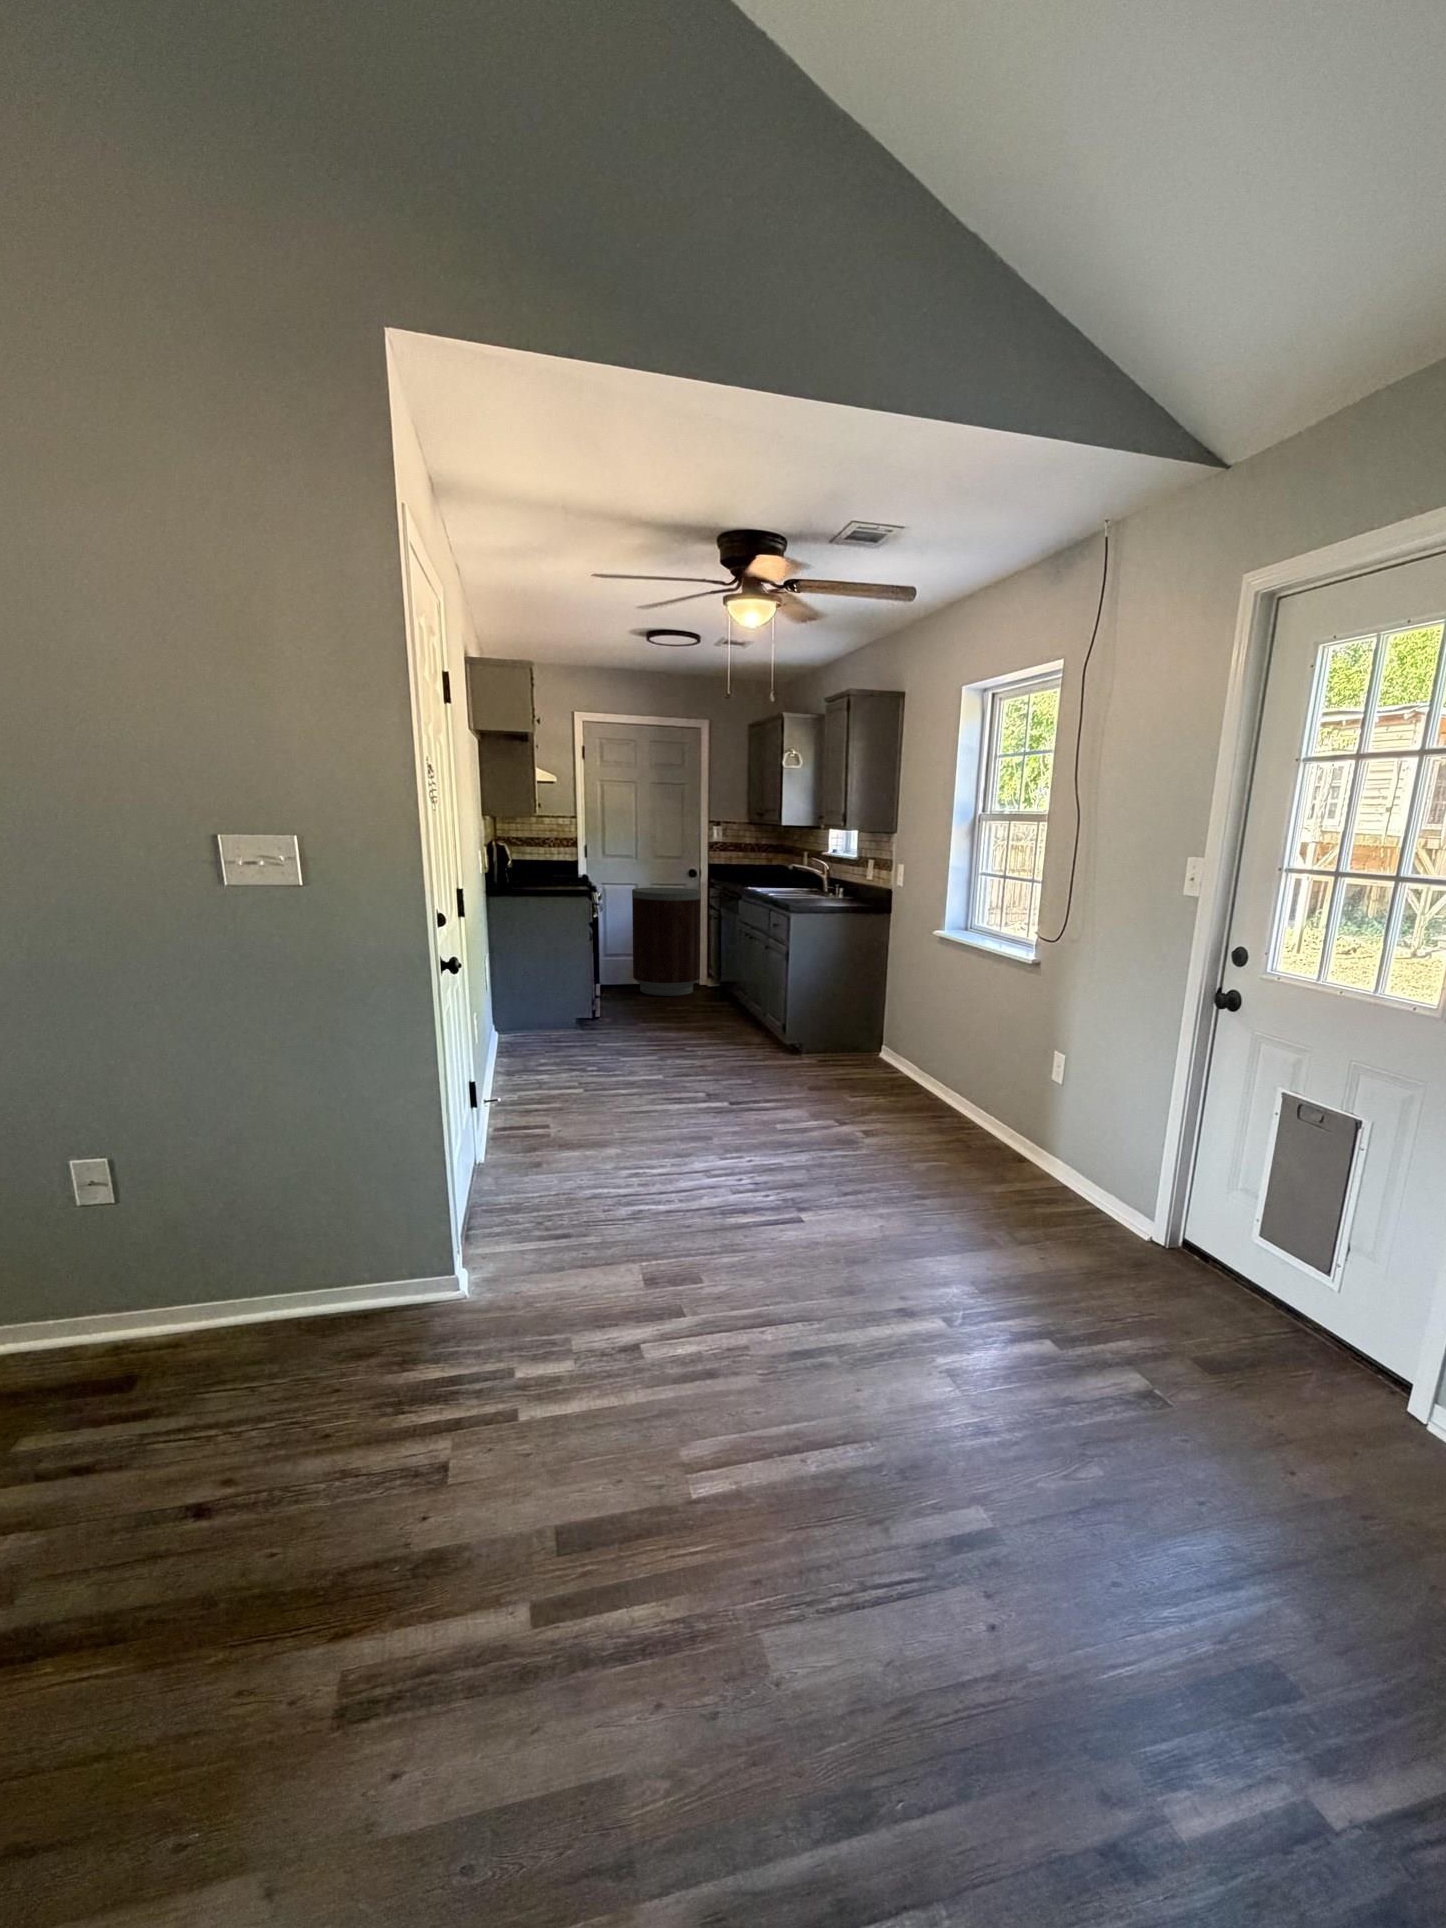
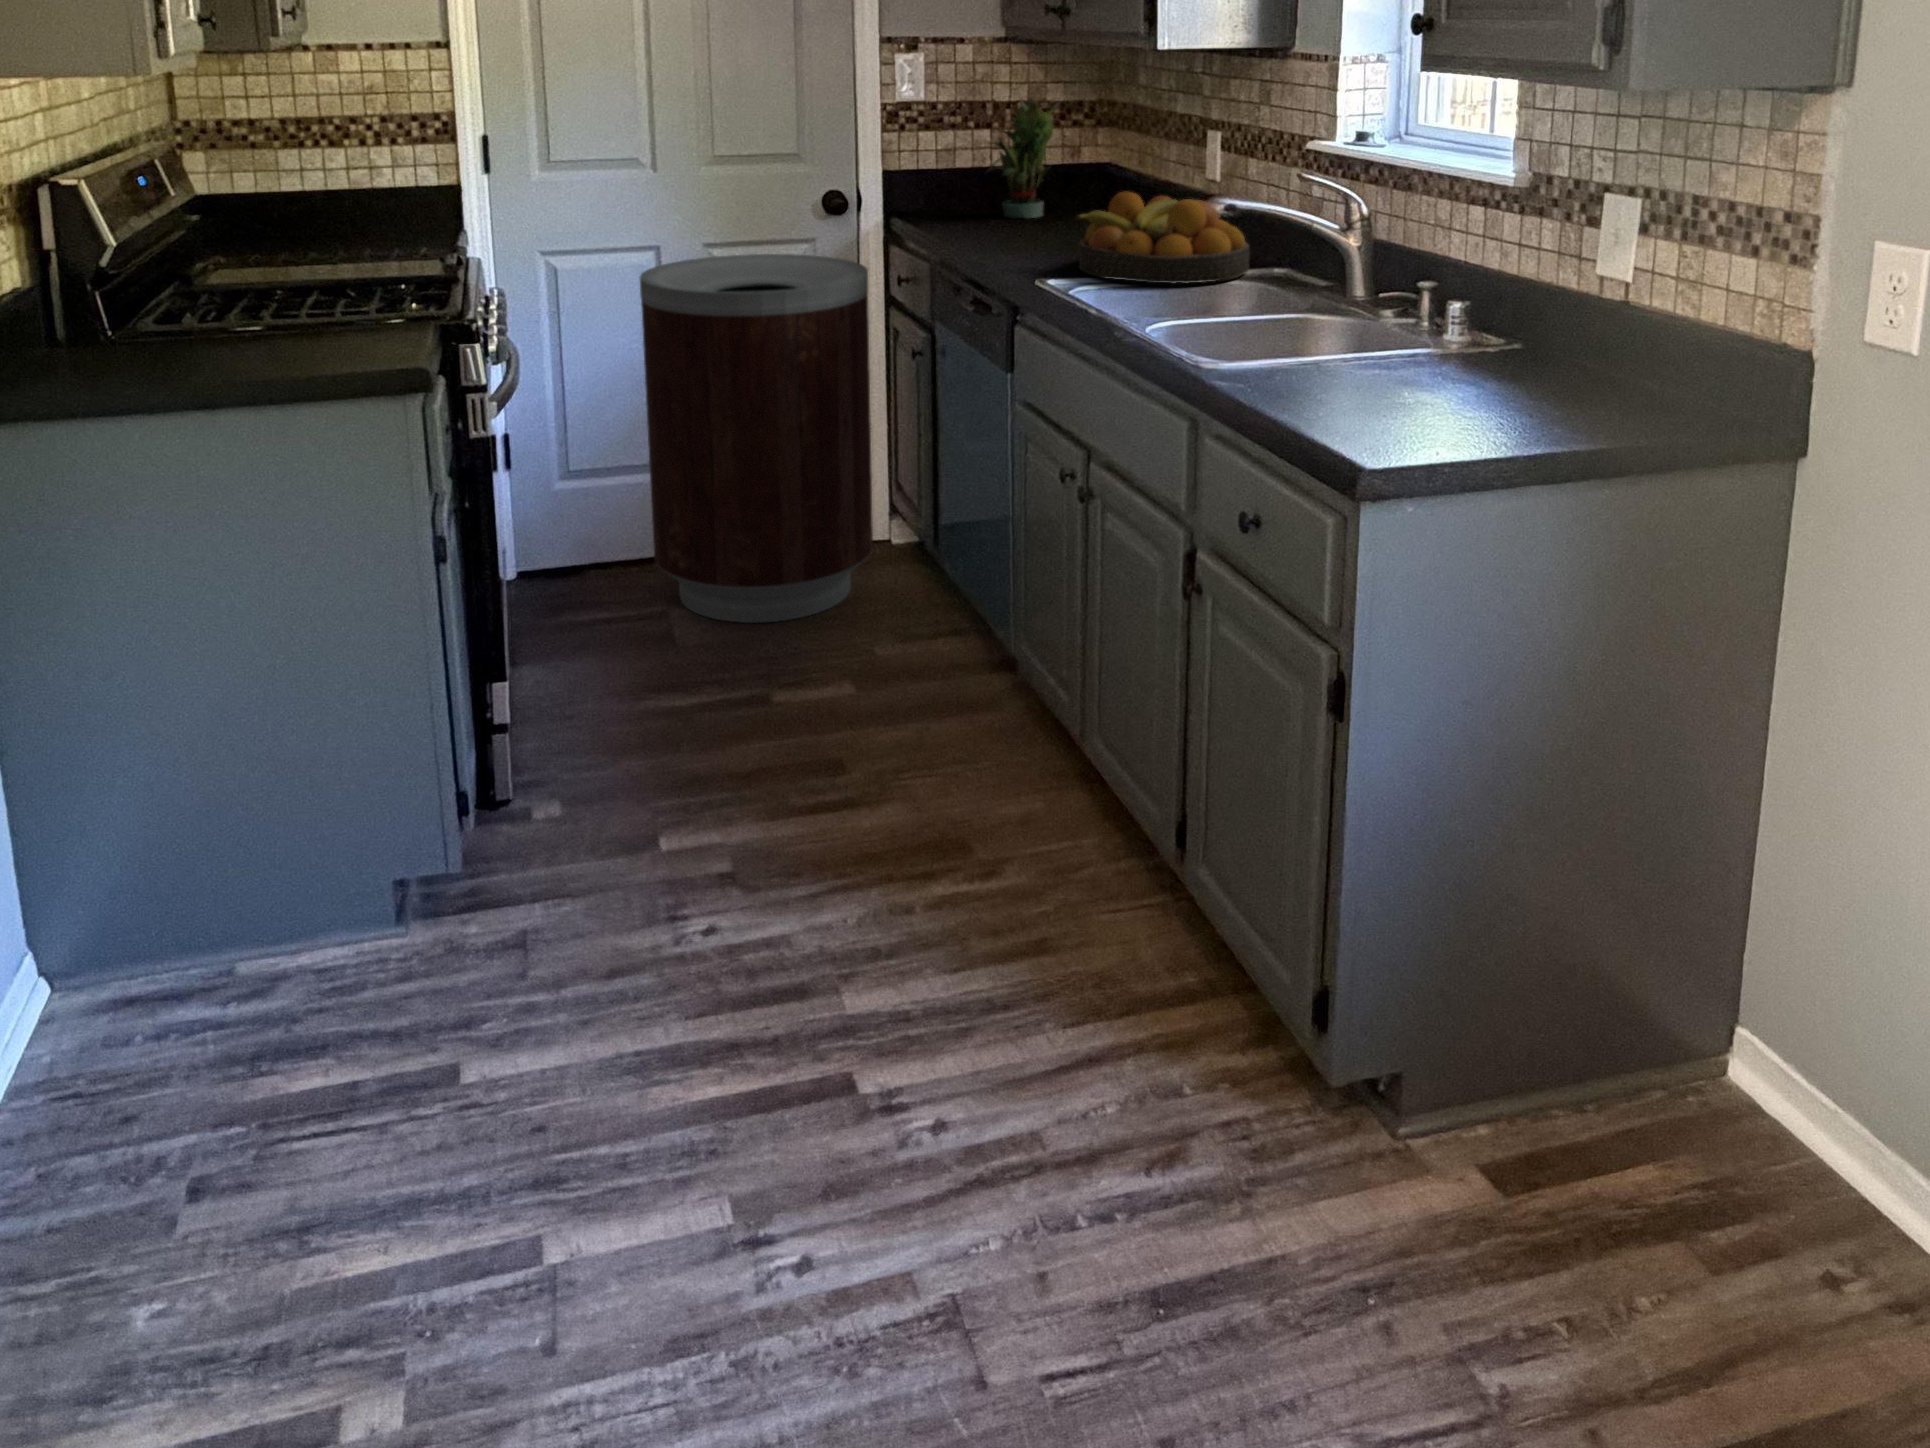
potted plant: none [738,840,762,879] -> present [986,97,1060,218]
fruit bowl: none [757,866,806,890] -> present [1076,192,1250,284]

